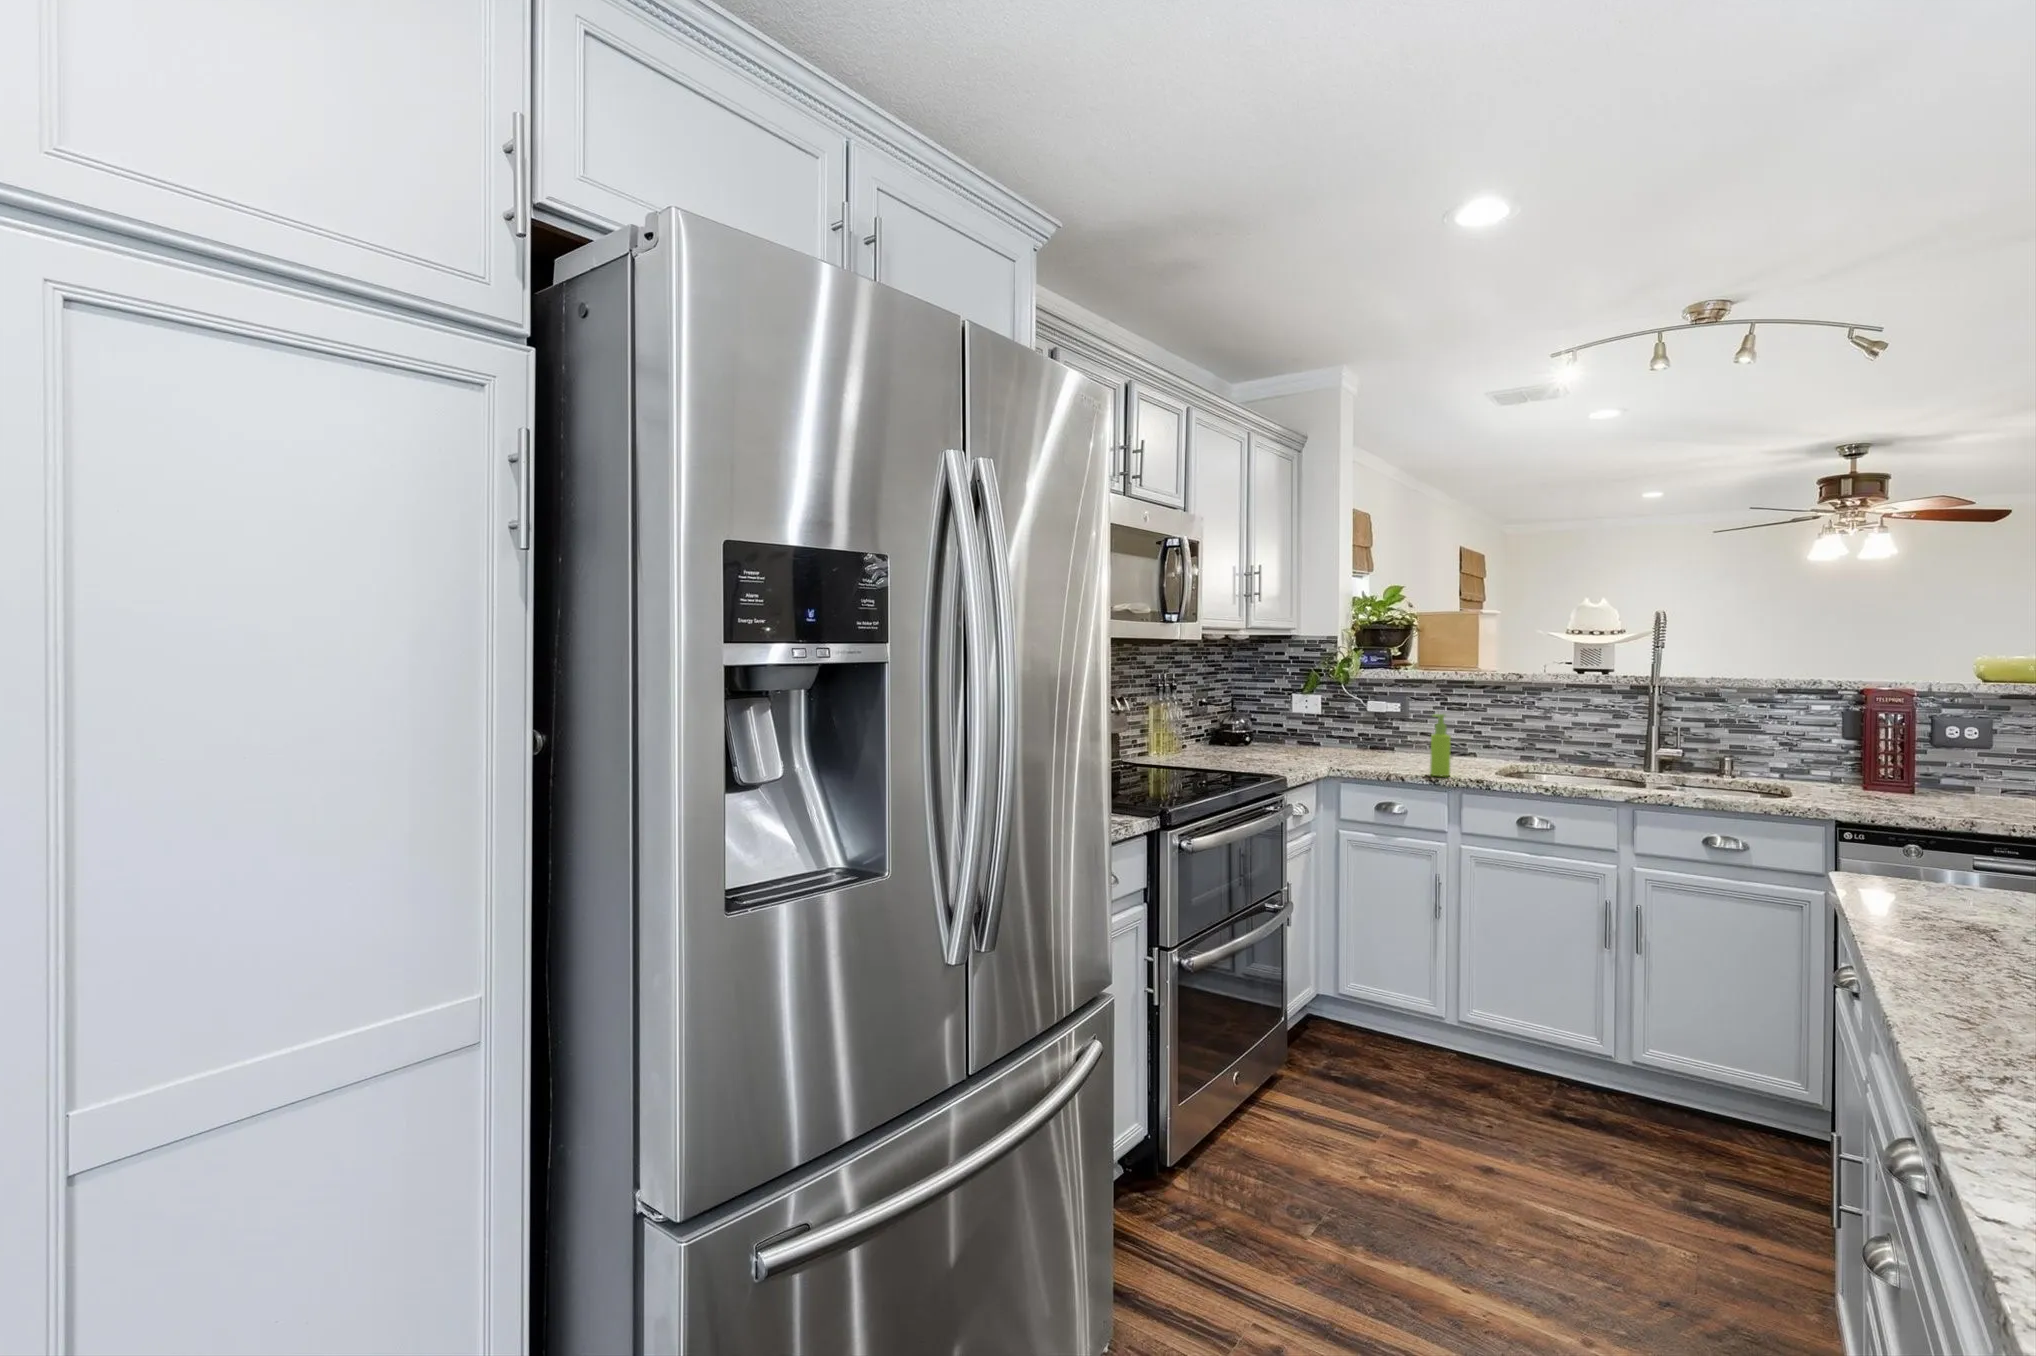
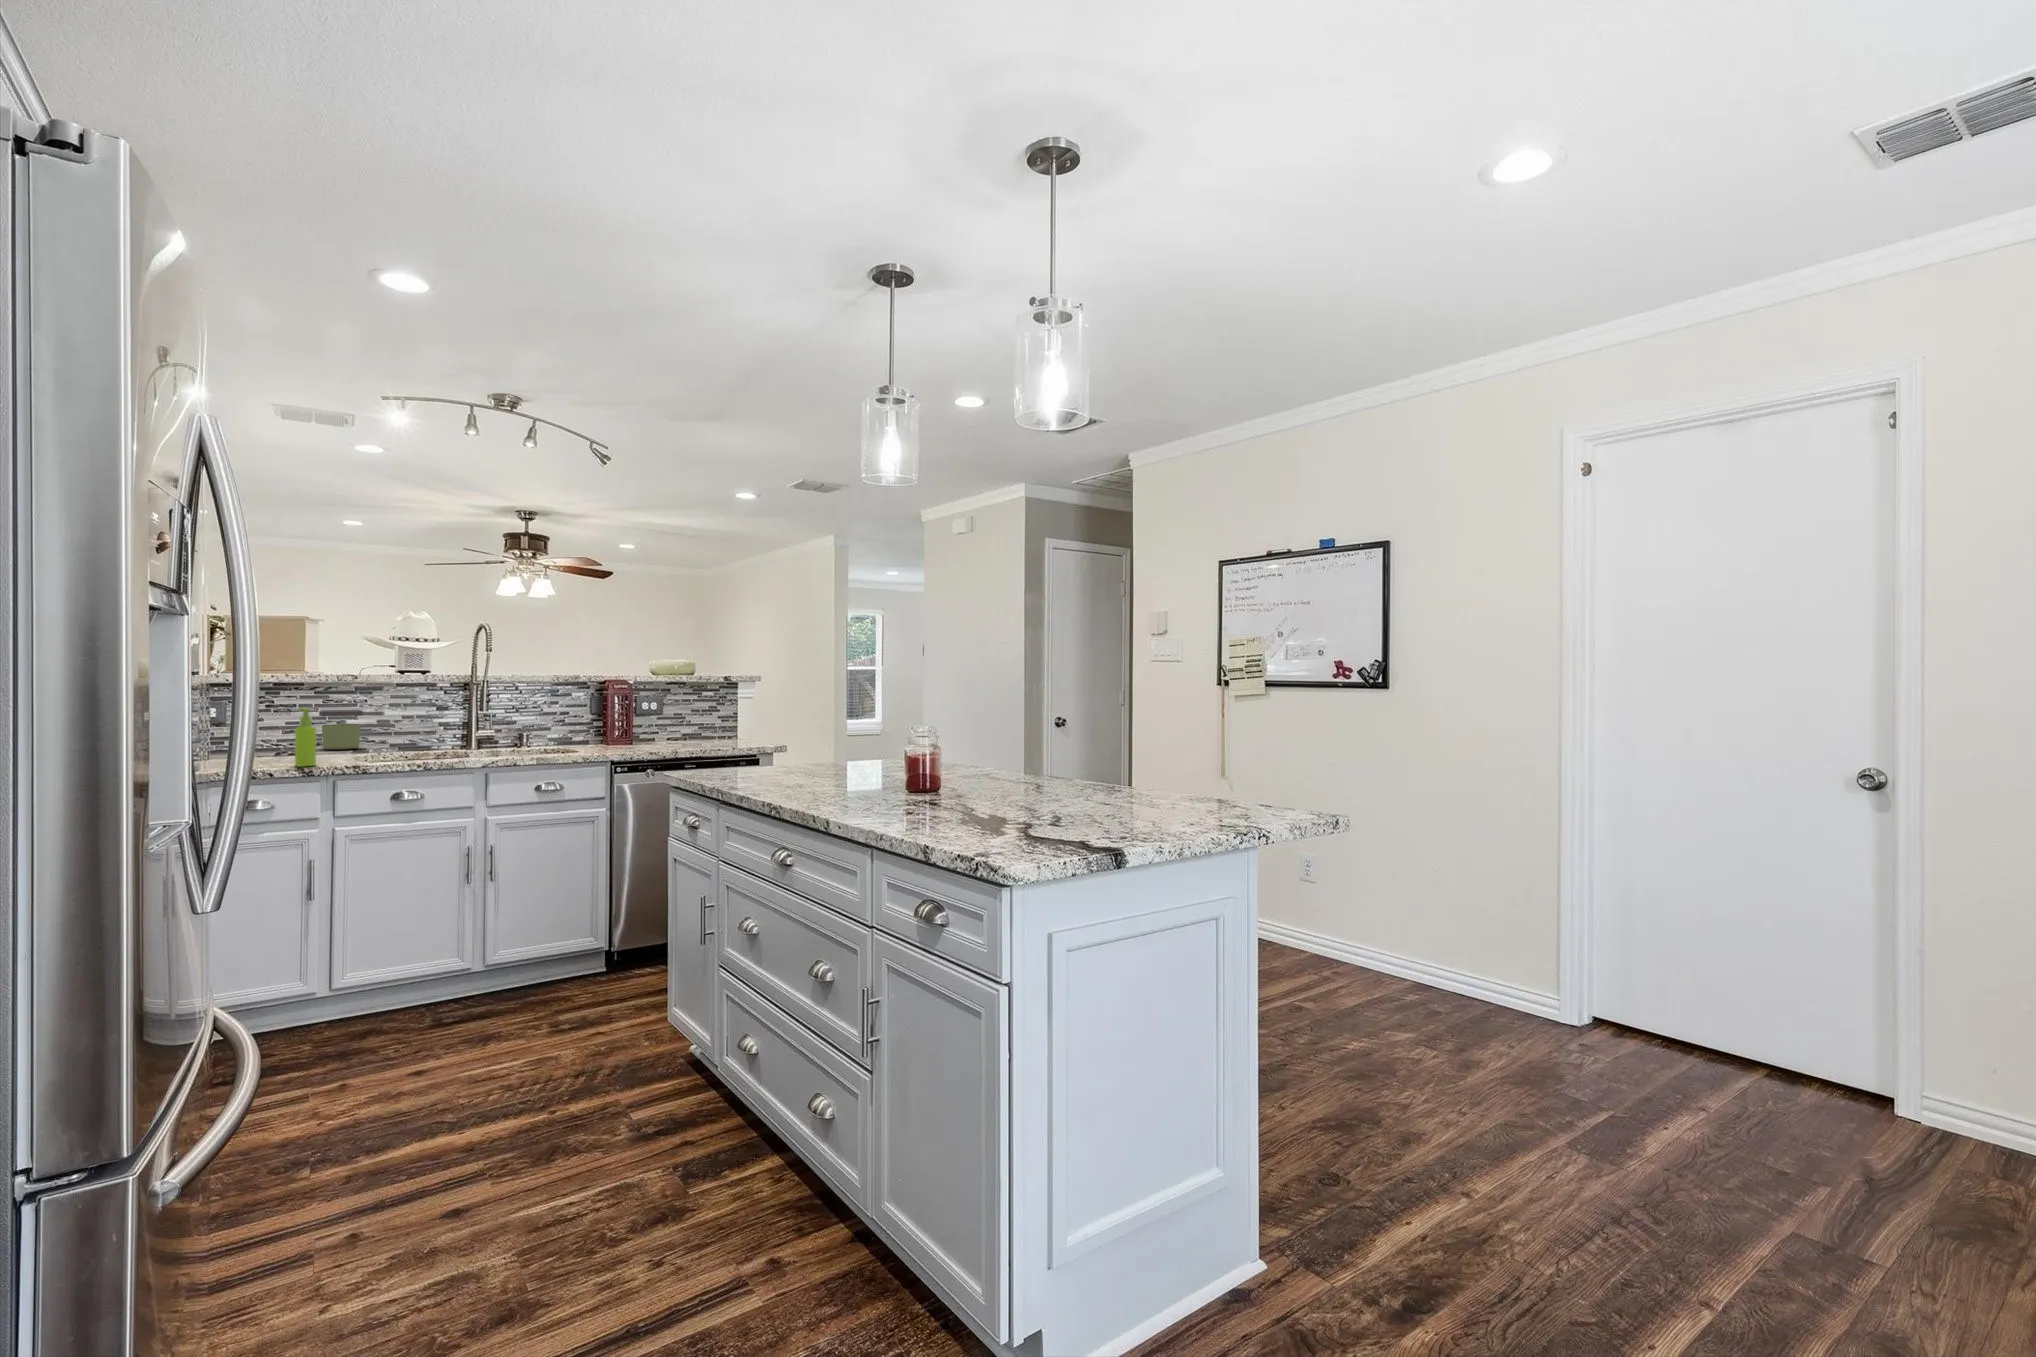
jar: none [1485,713,1527,757] -> present [319,710,363,749]

